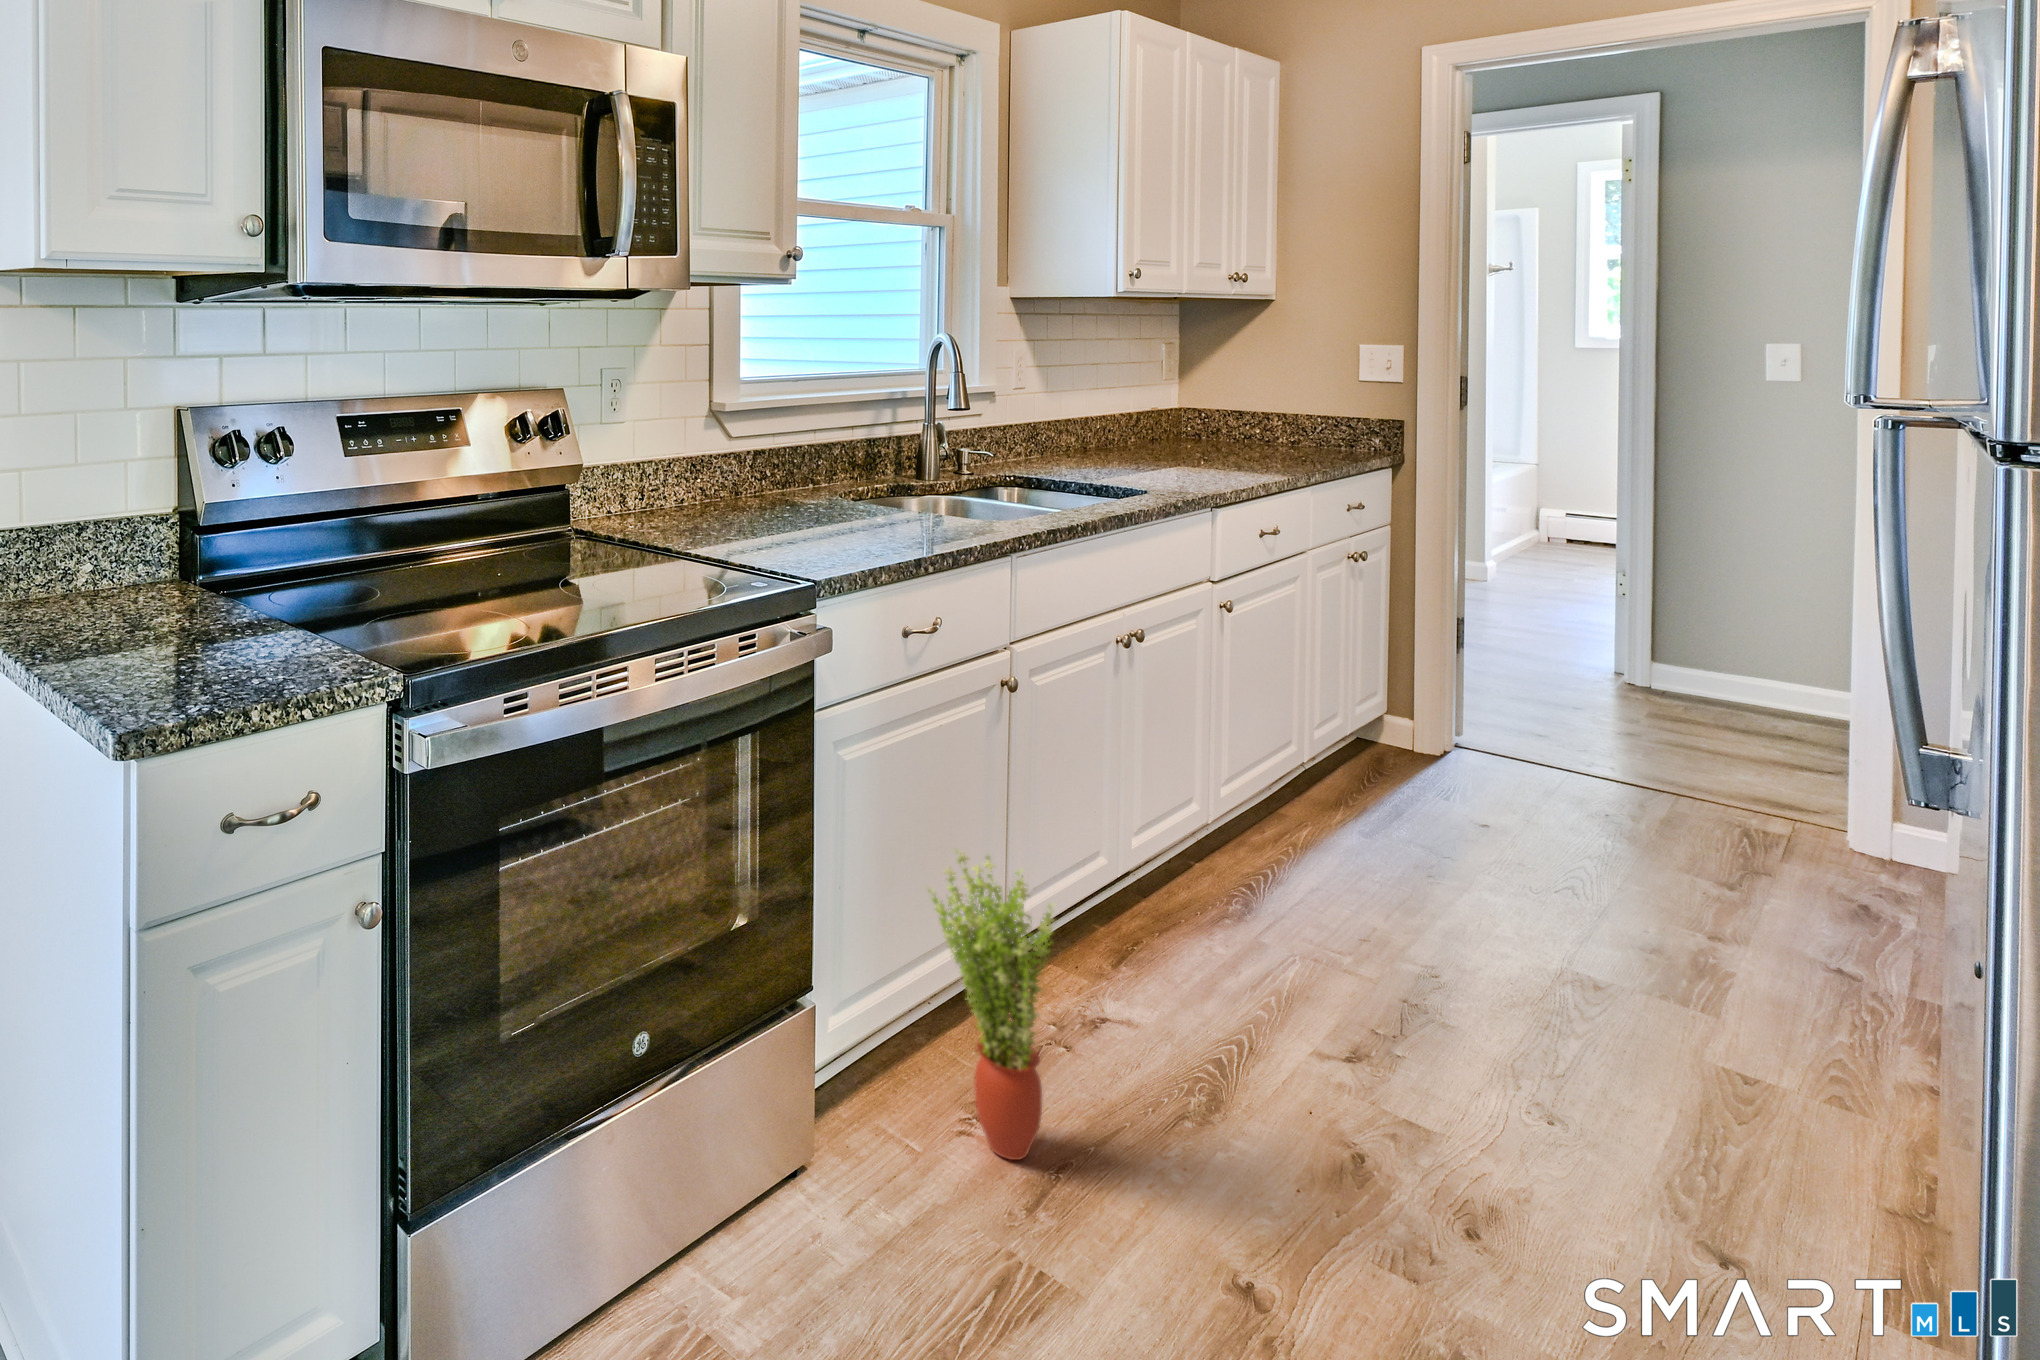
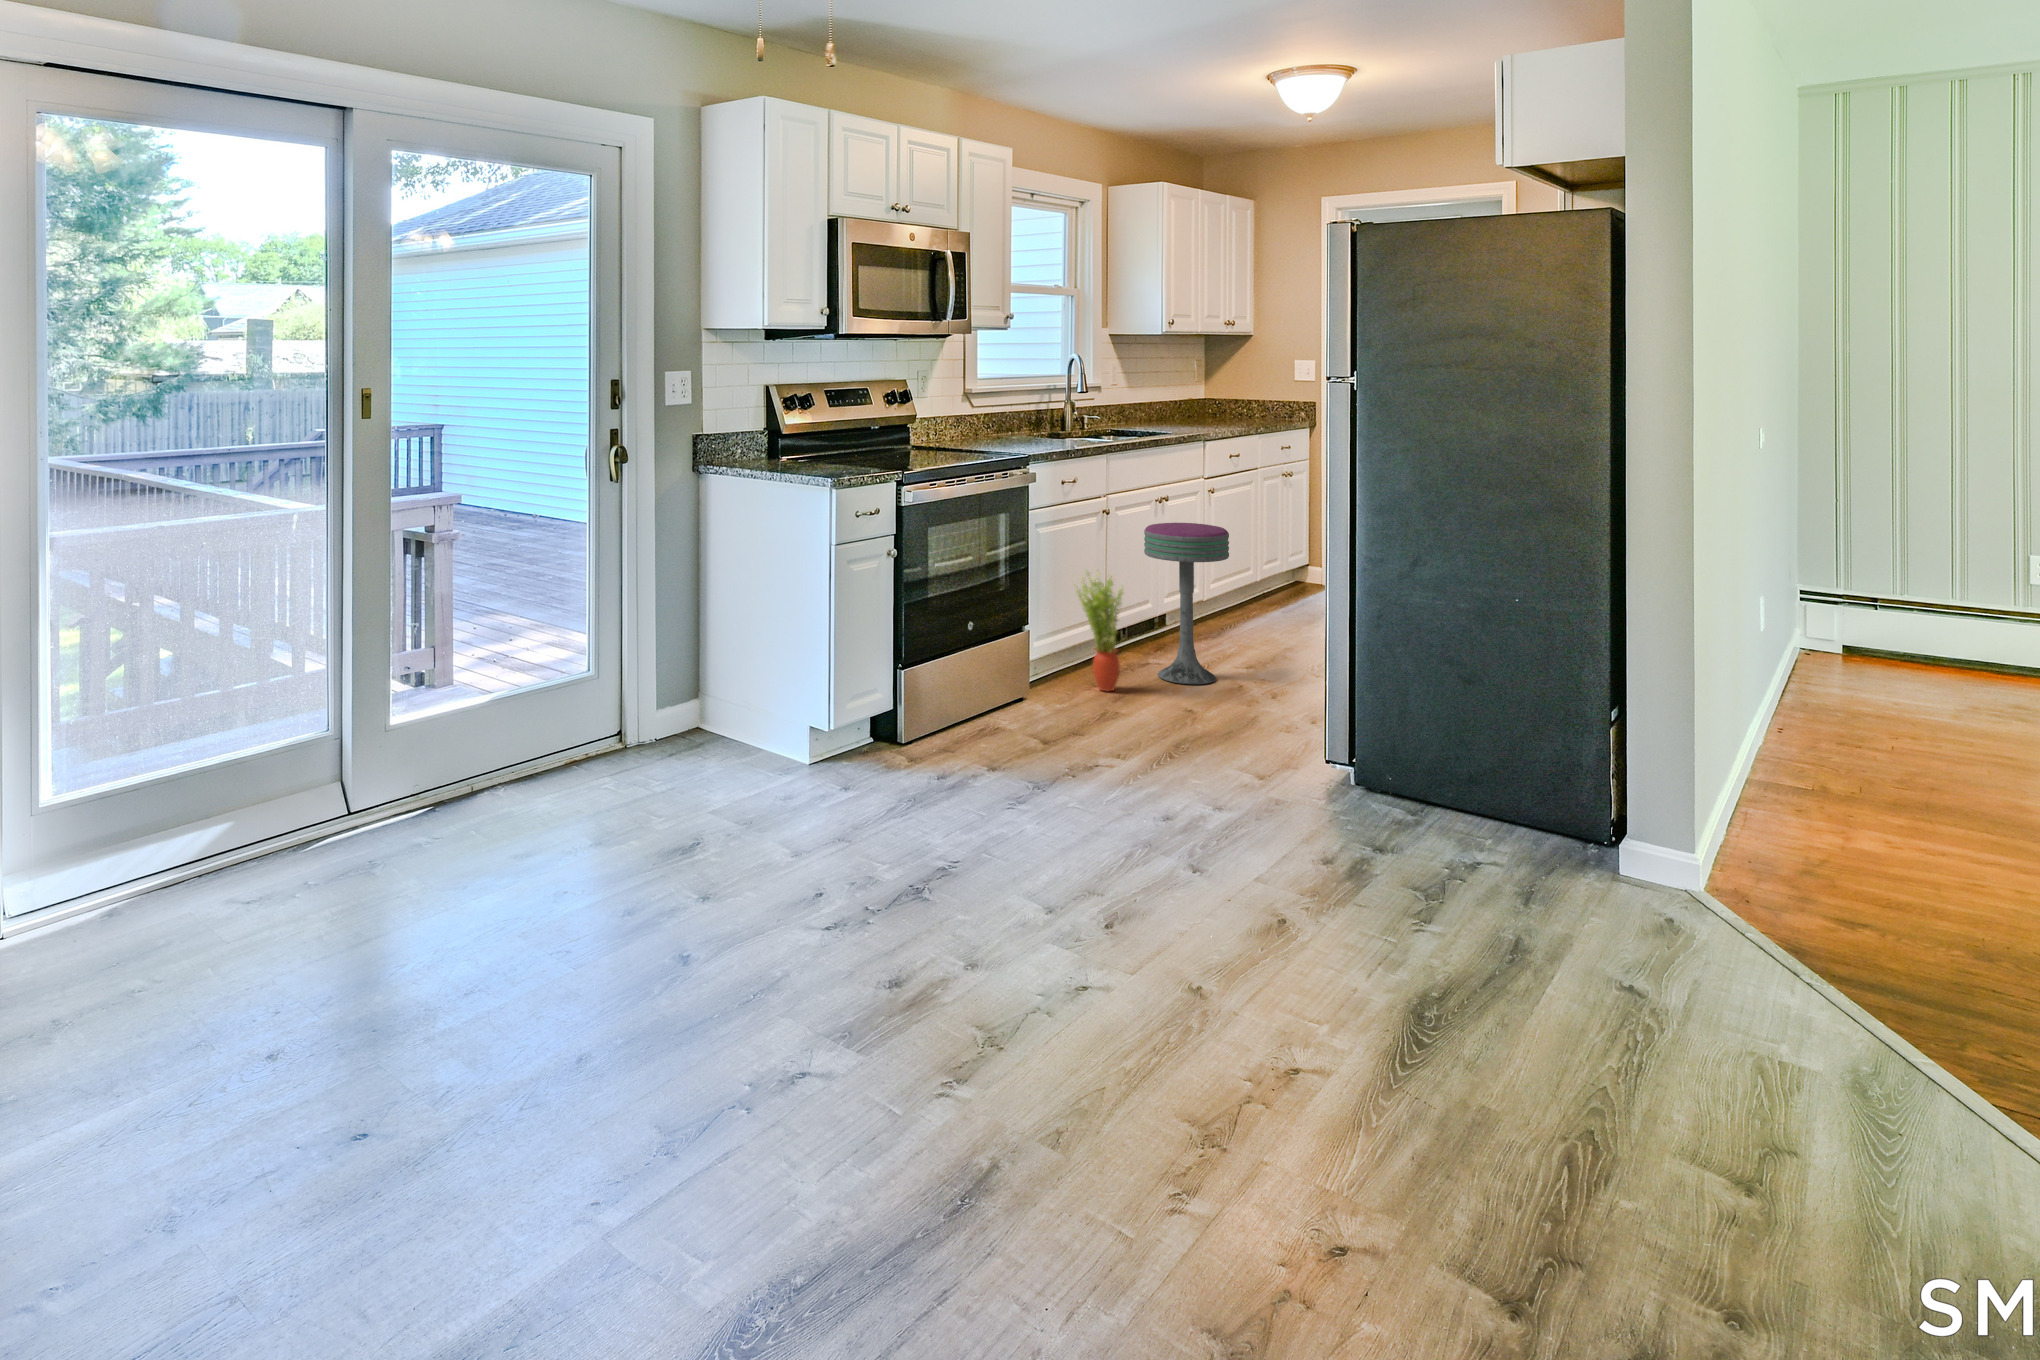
bar stool: none [1101,720,1329,1147] -> present [1144,523,1229,684]

